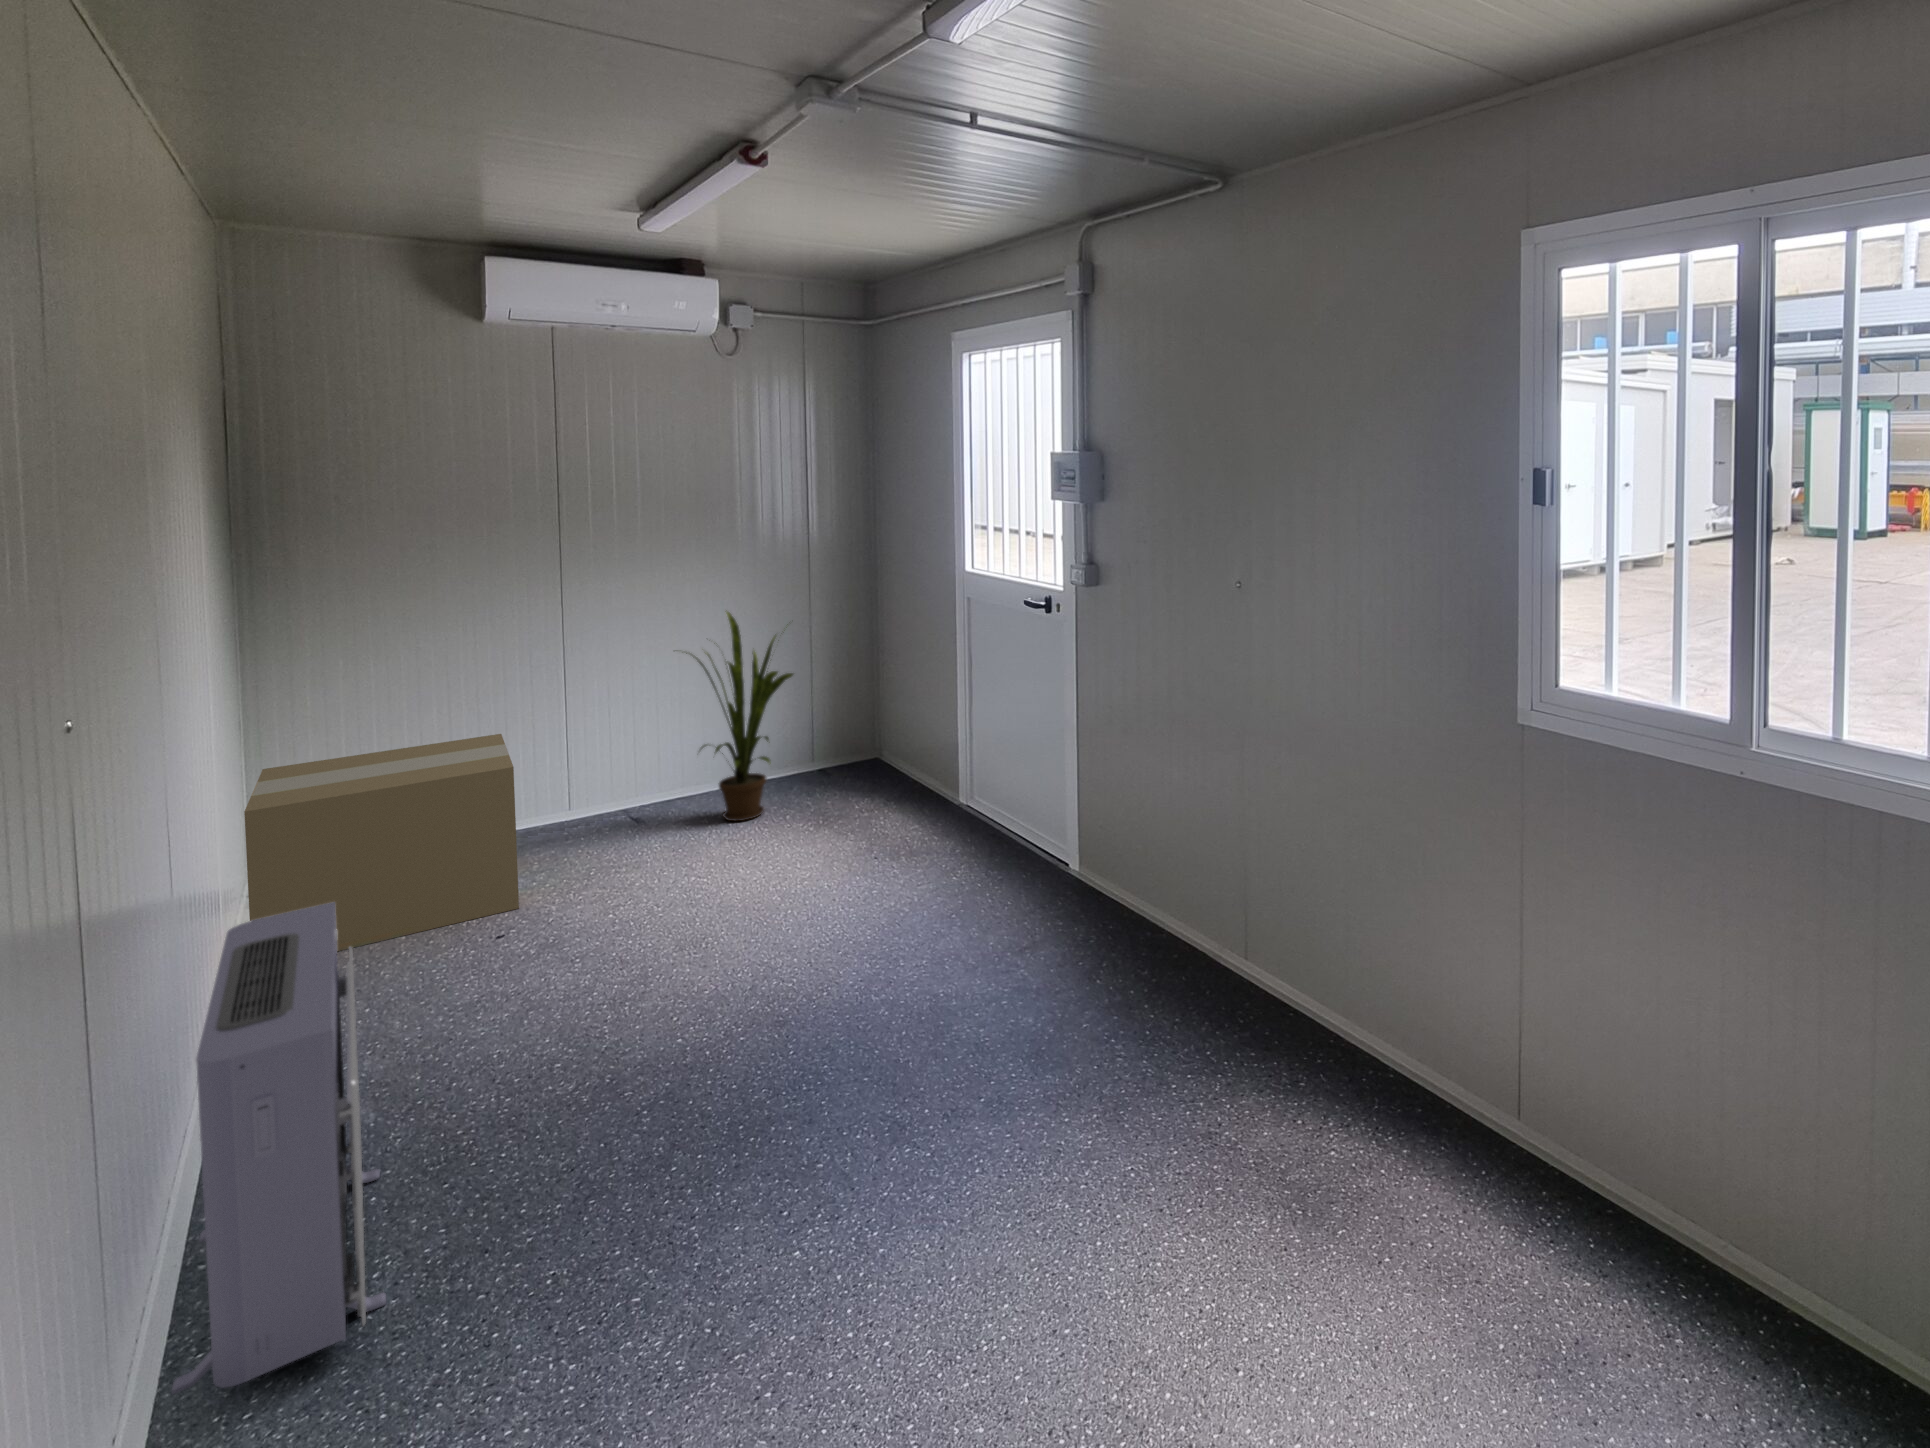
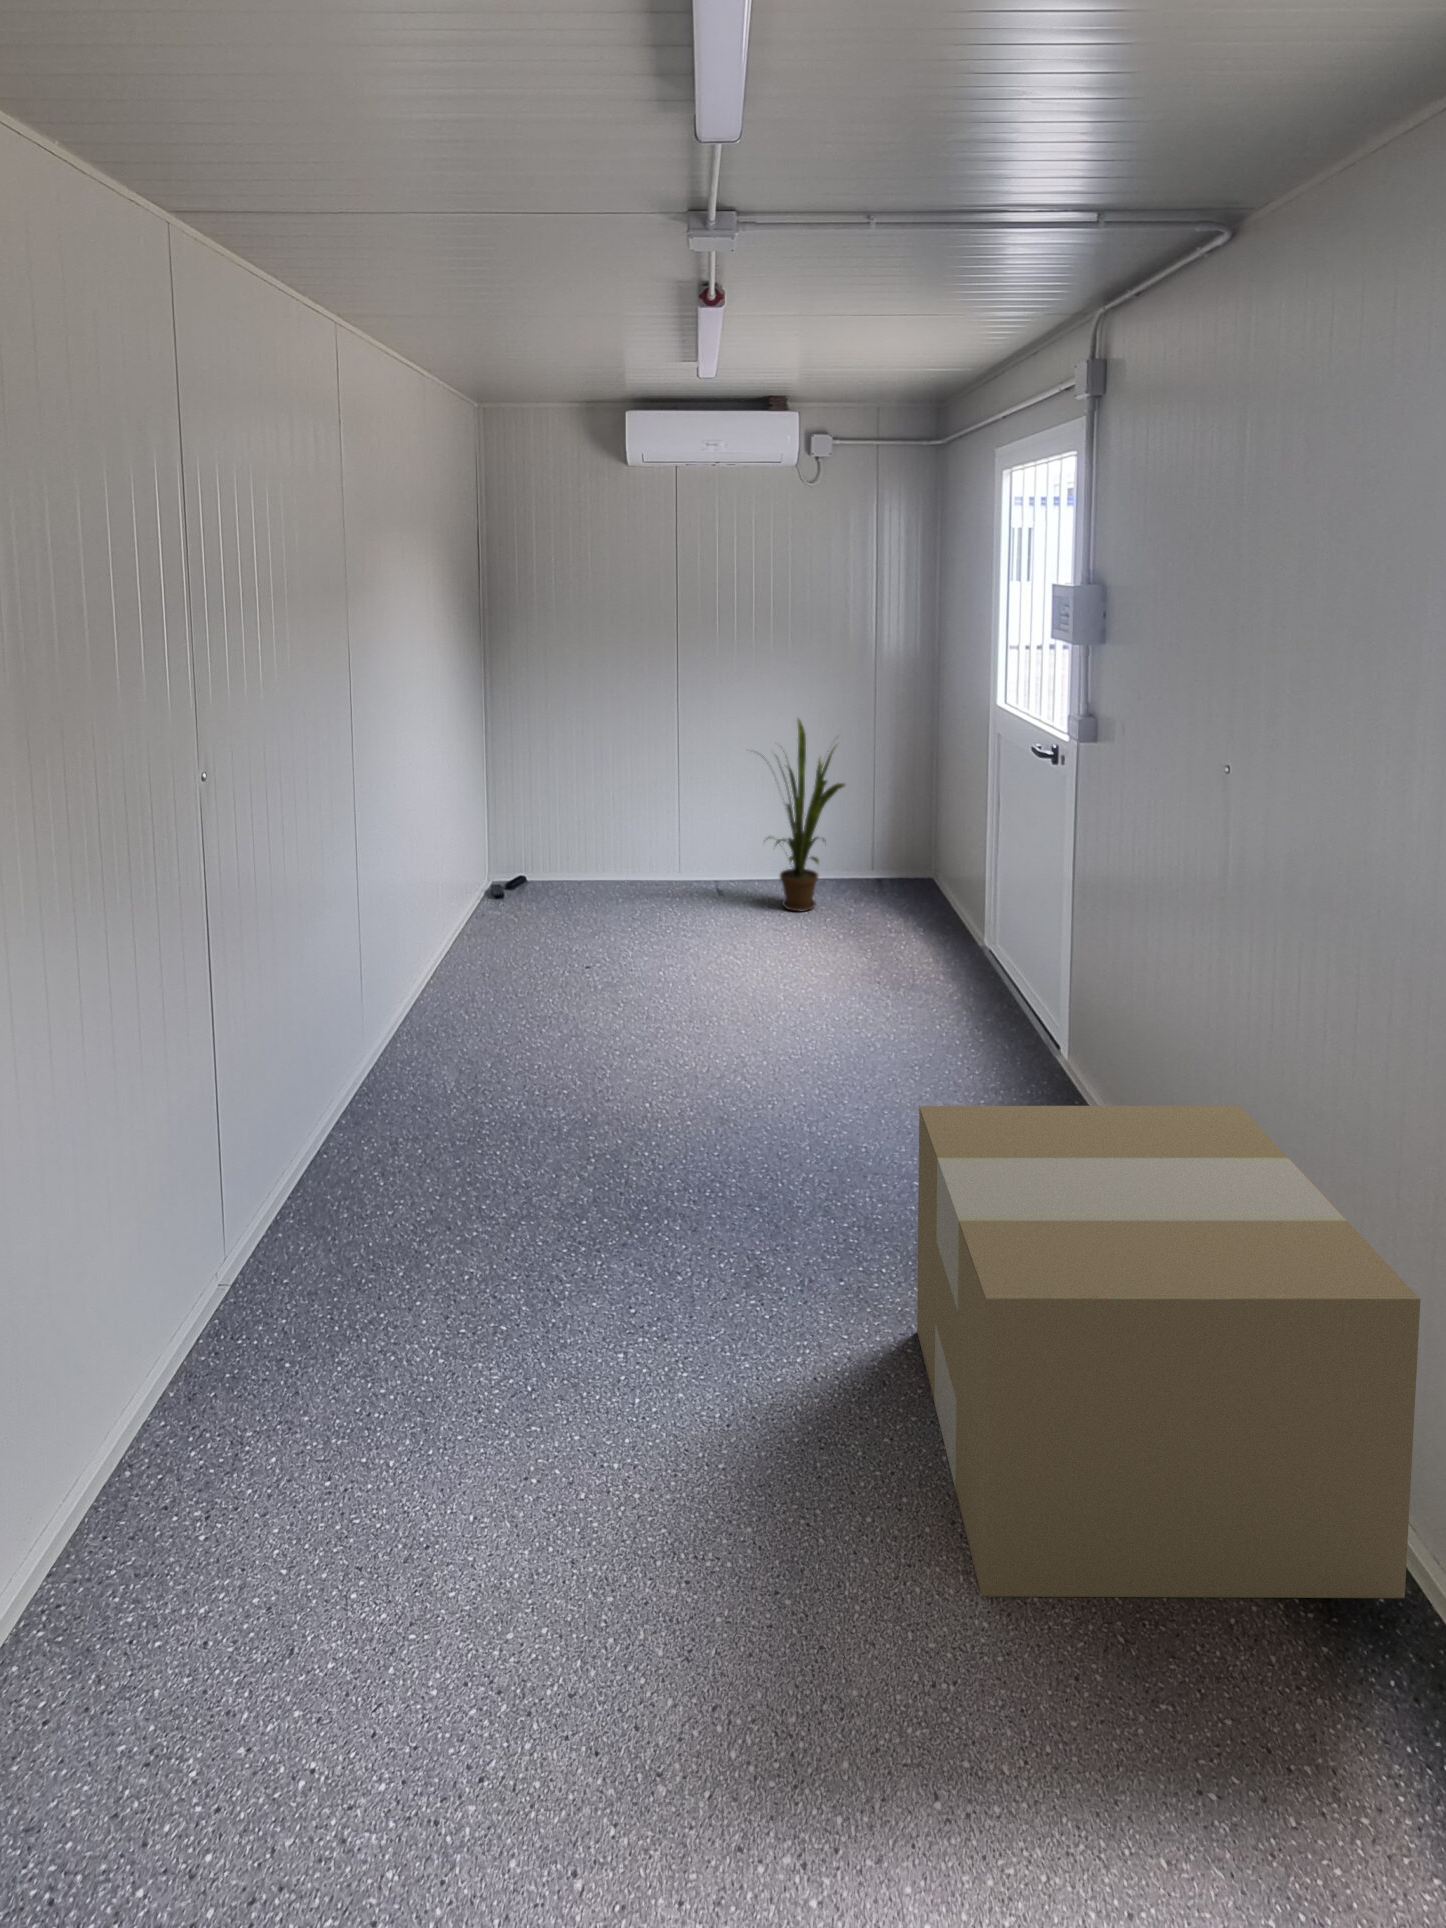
cardboard box: present [244,734,519,951] -> present [917,1106,1420,1598]
air purifier: present [172,903,386,1394] -> none [273,920,436,1253]

